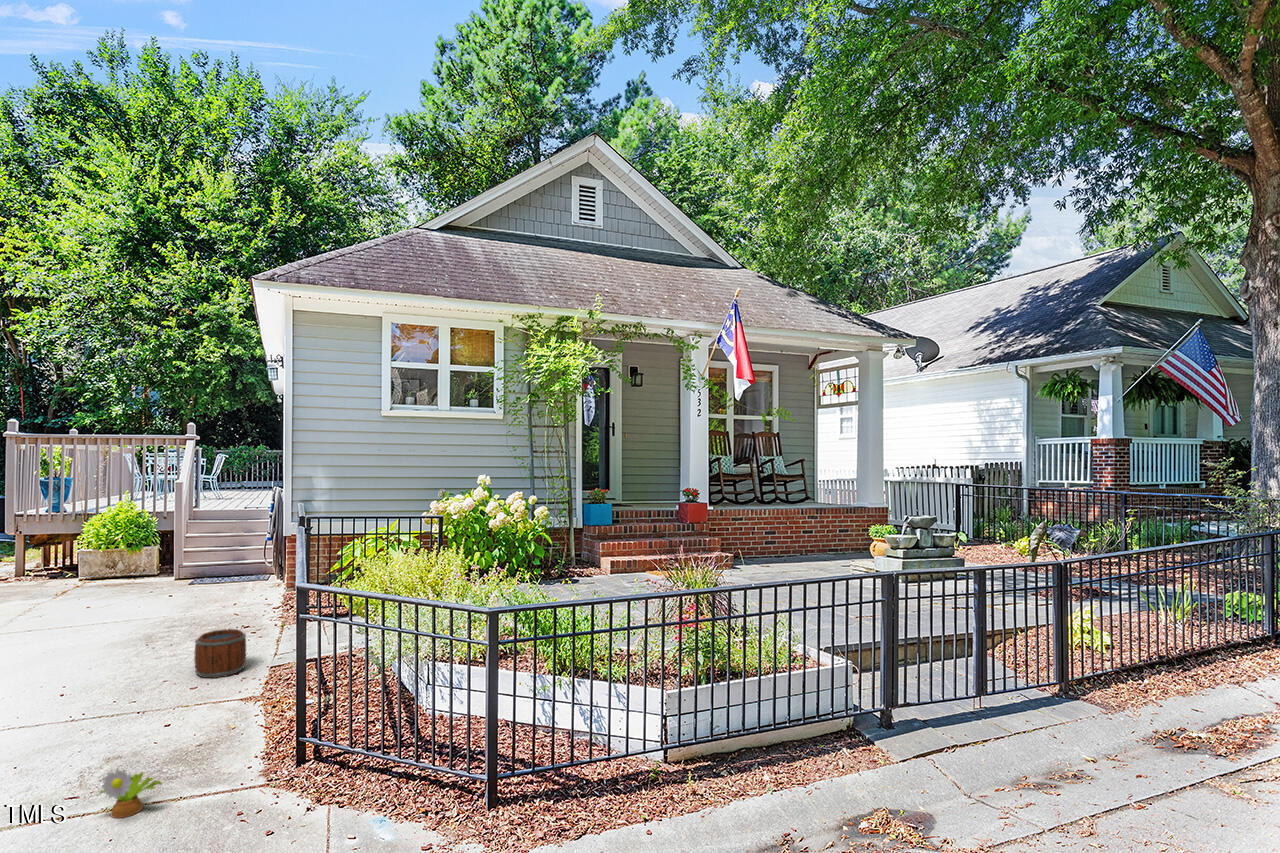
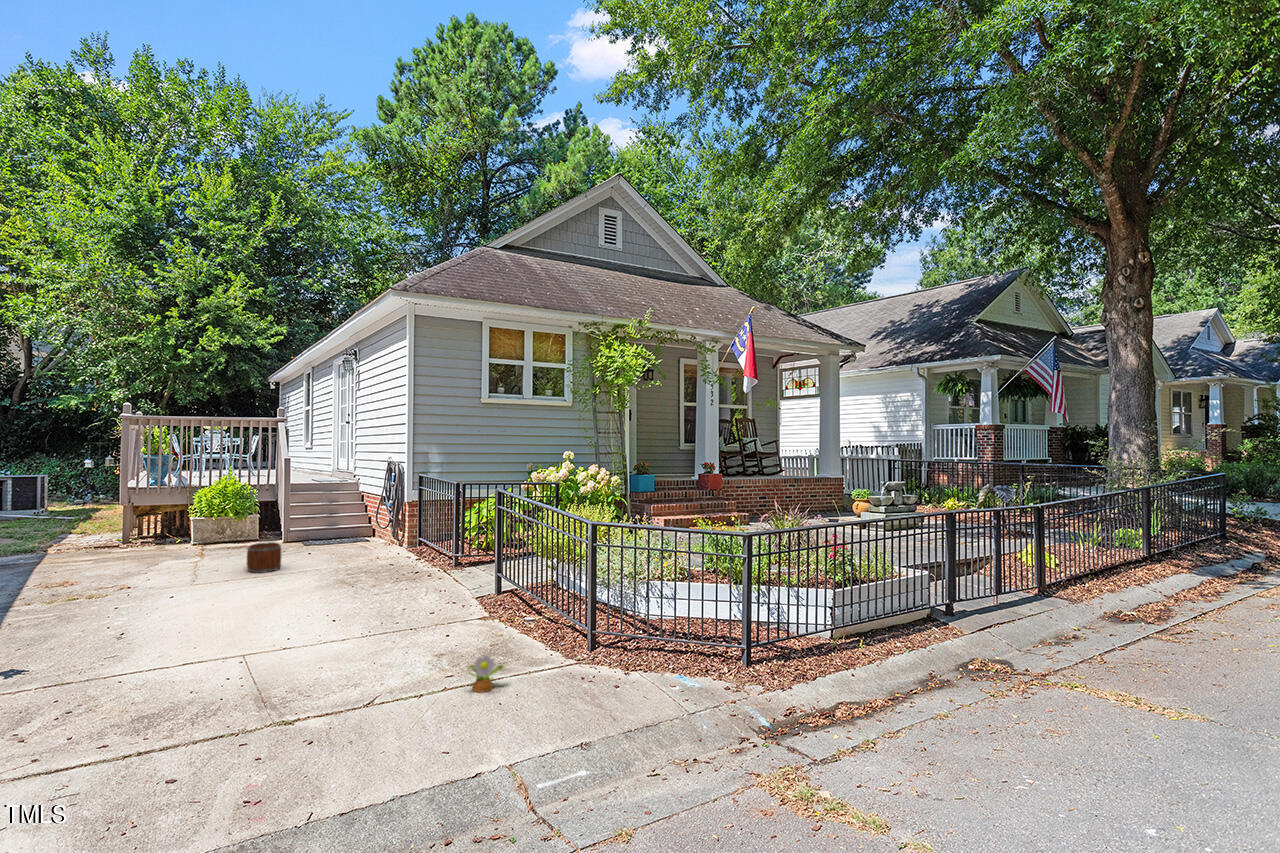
bucket: present [194,629,246,678] -> present [247,542,281,573]

